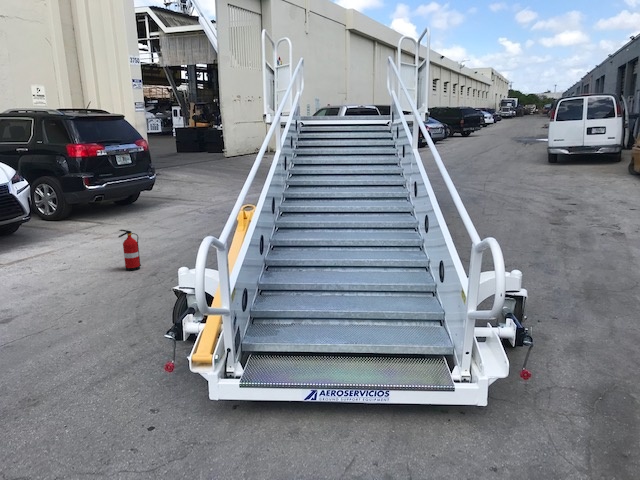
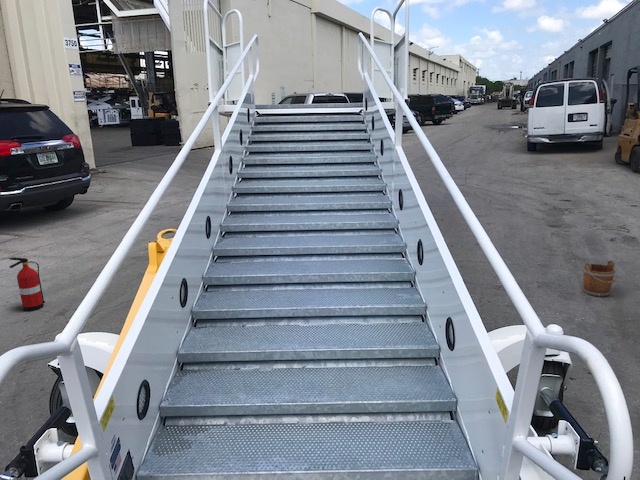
bucket: none [564,244,591,272] -> present [583,261,618,297]

